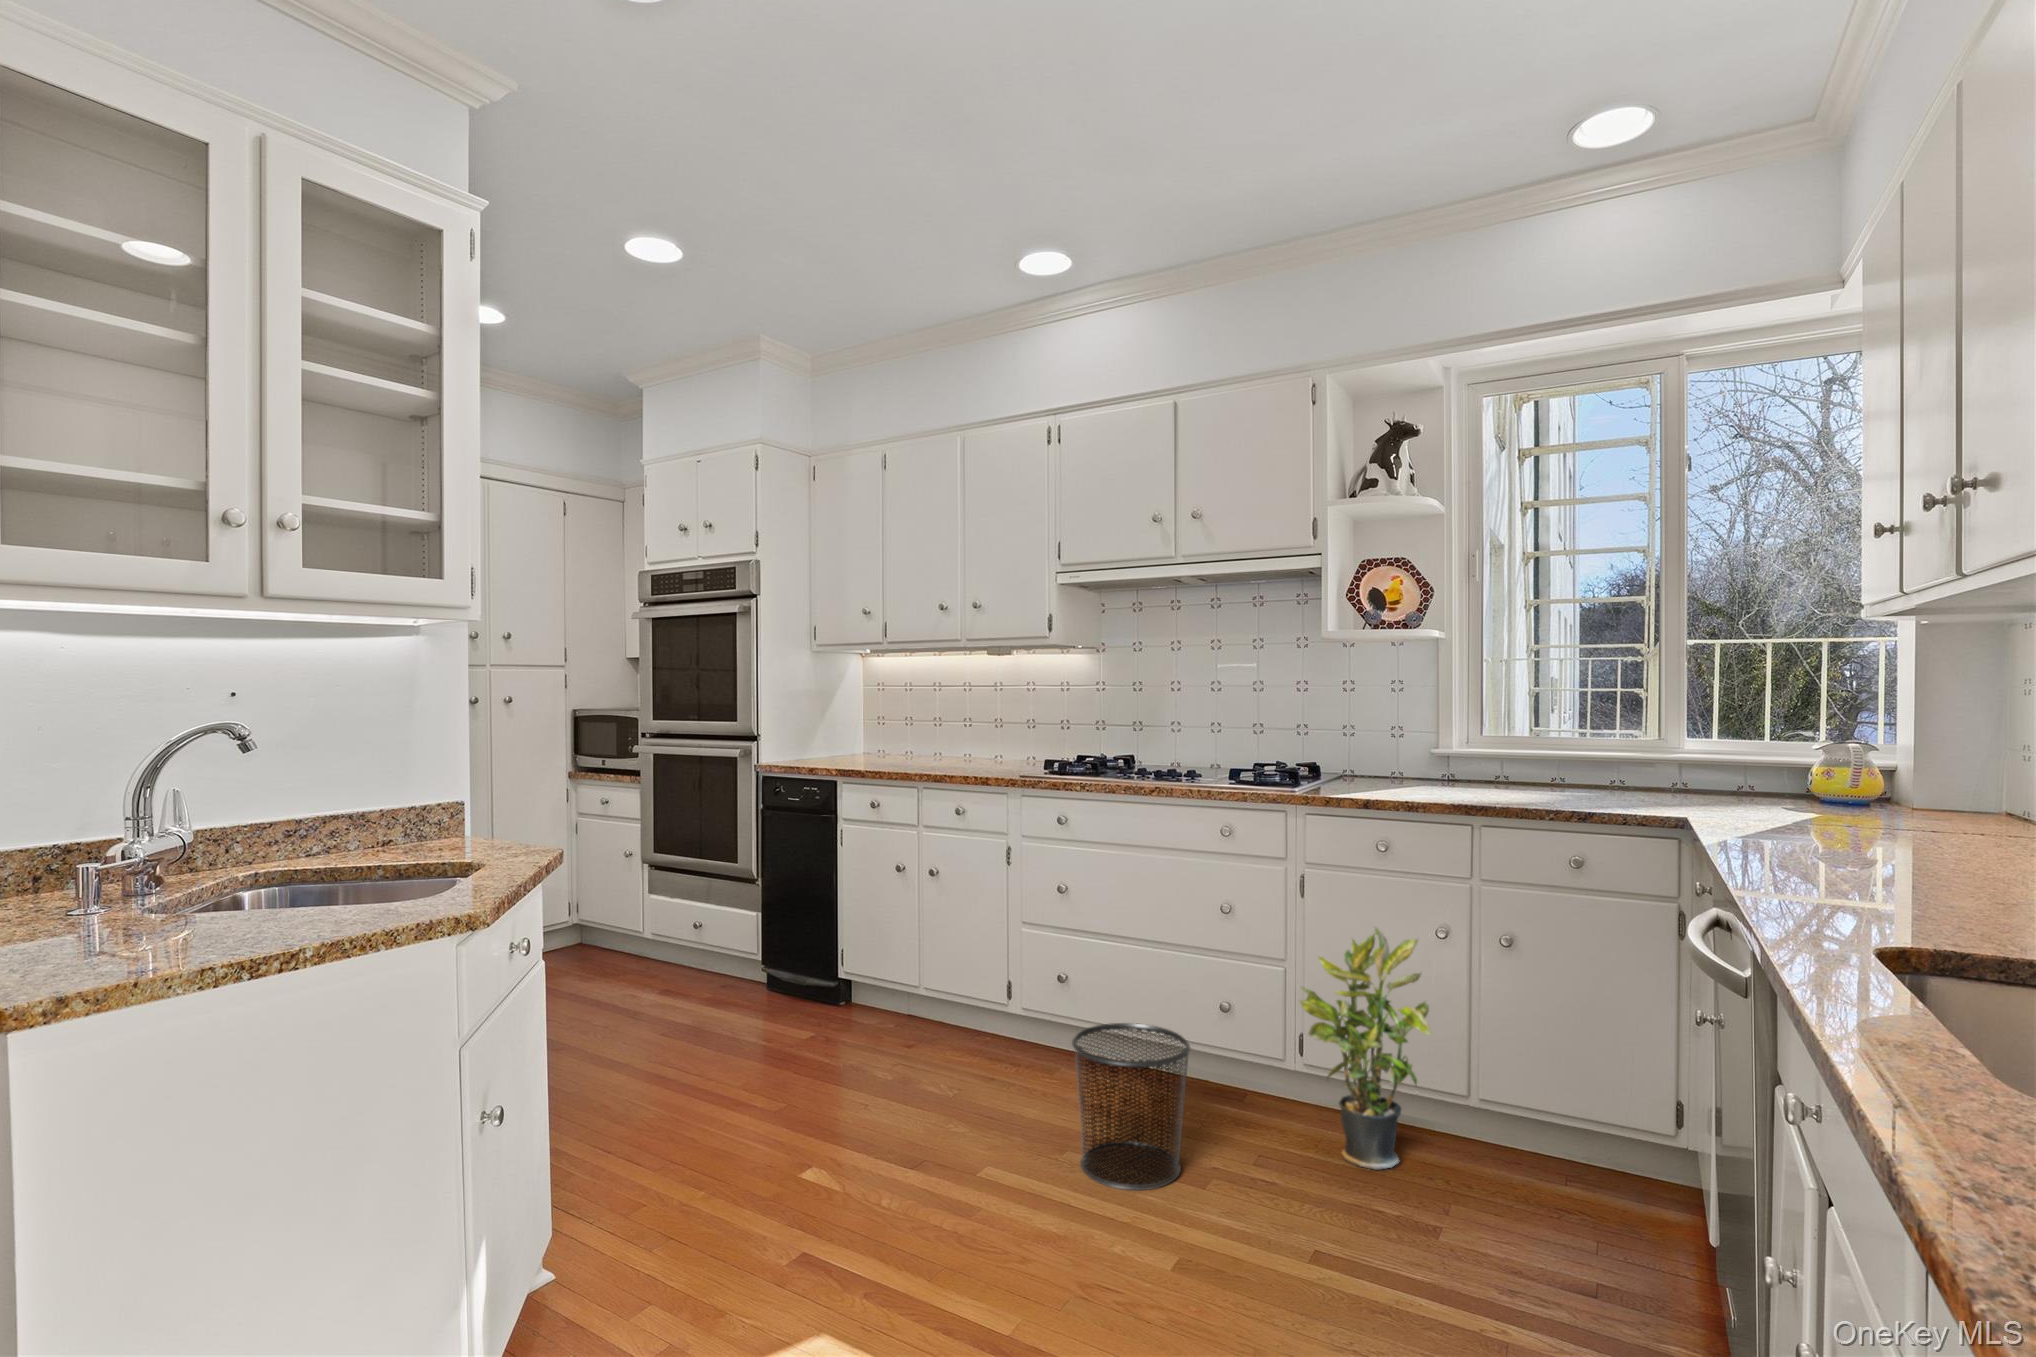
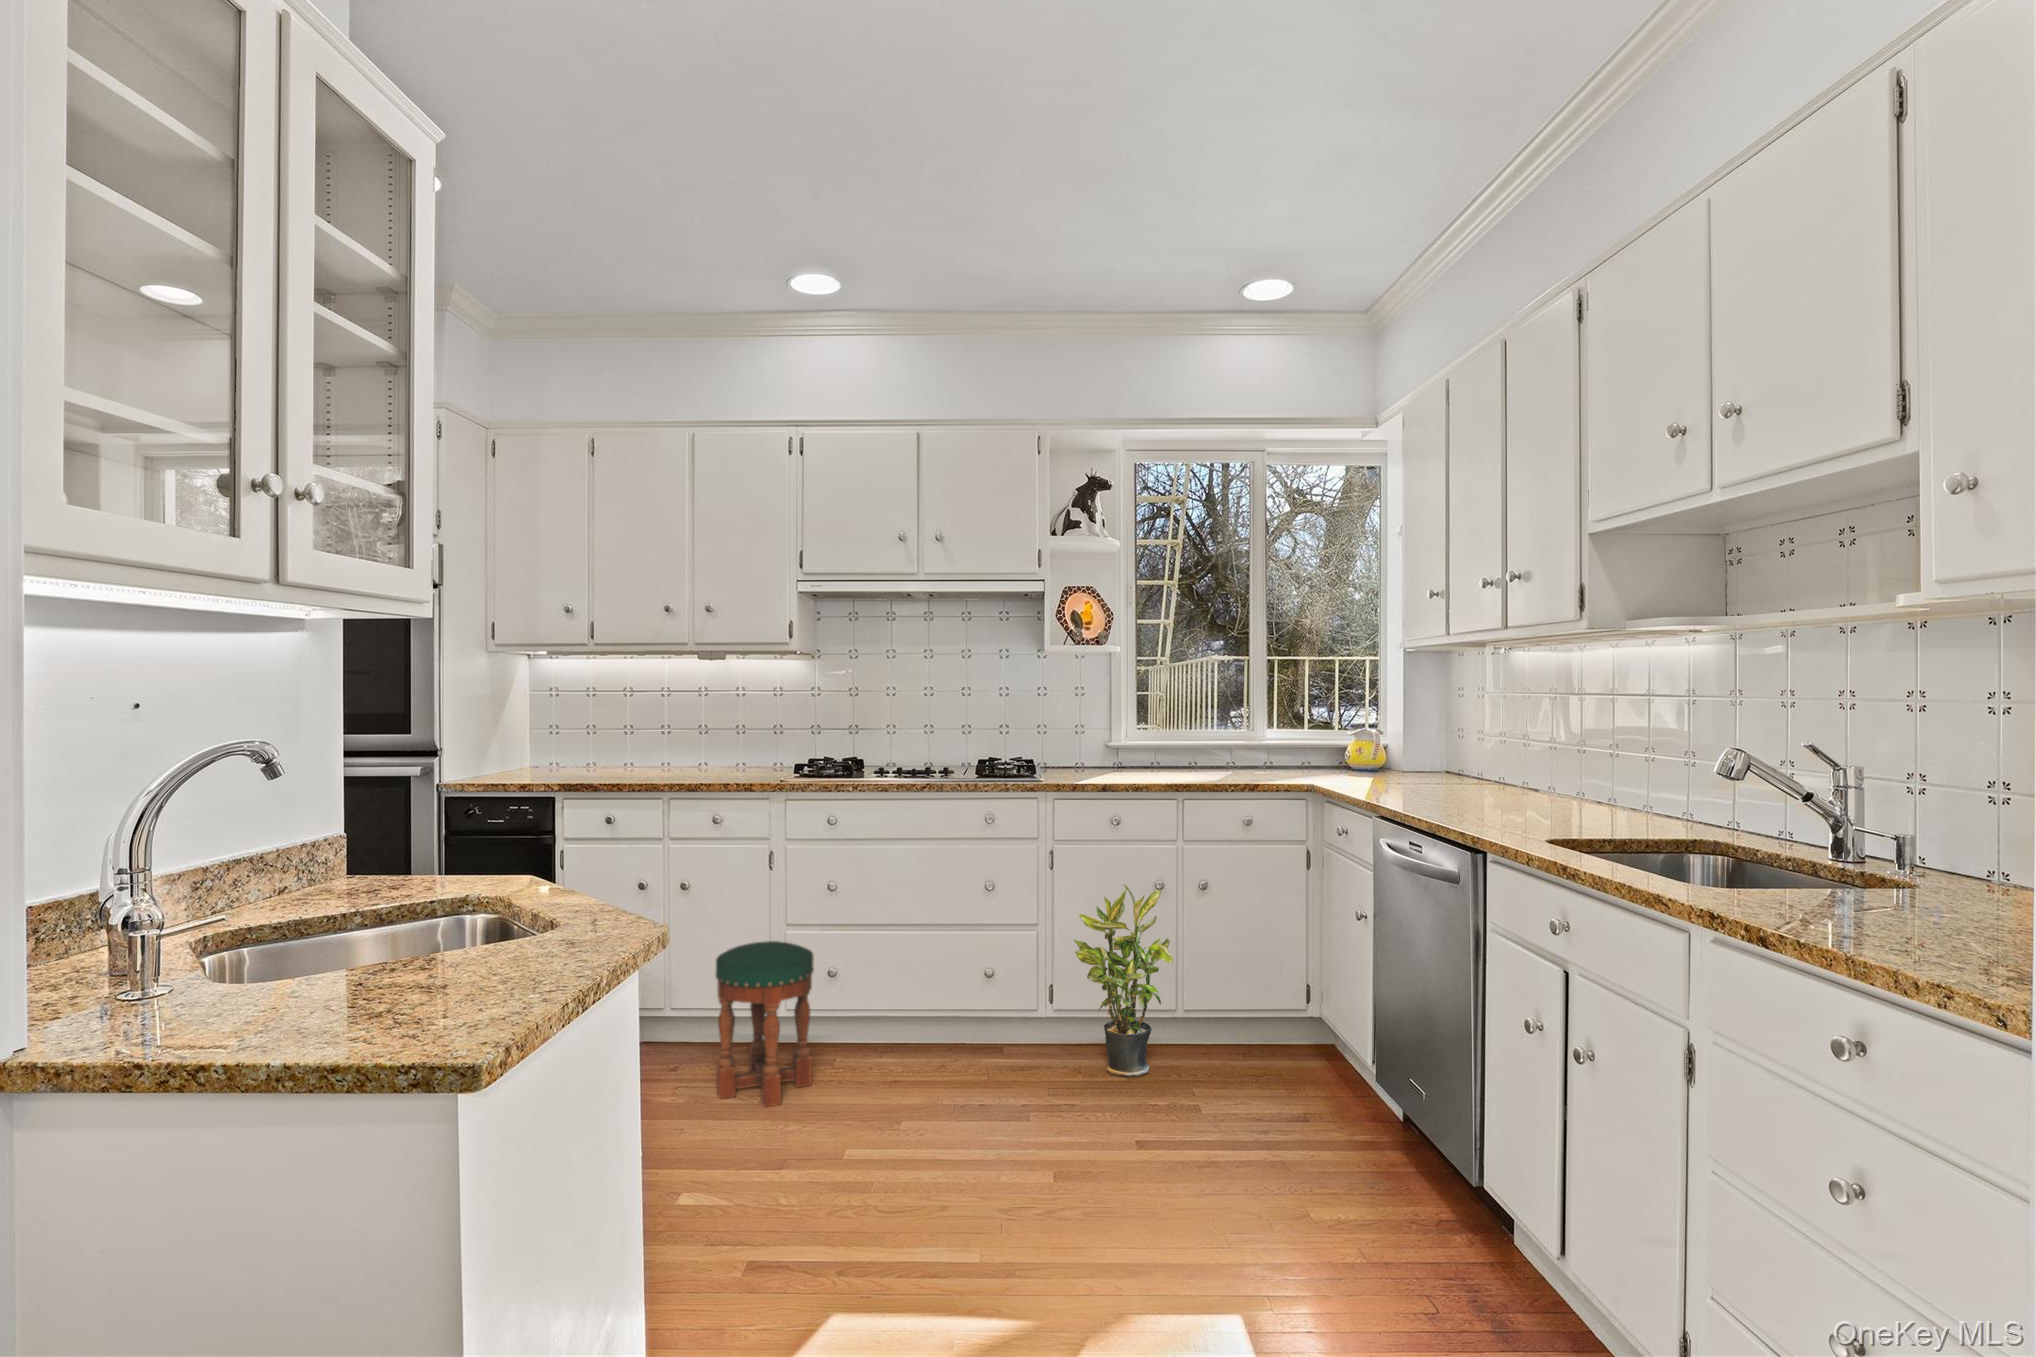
stool: none [917,941,1015,1112] -> present [716,941,814,1107]
waste bin: present [1072,1023,1190,1190] -> none [911,990,1015,1133]

